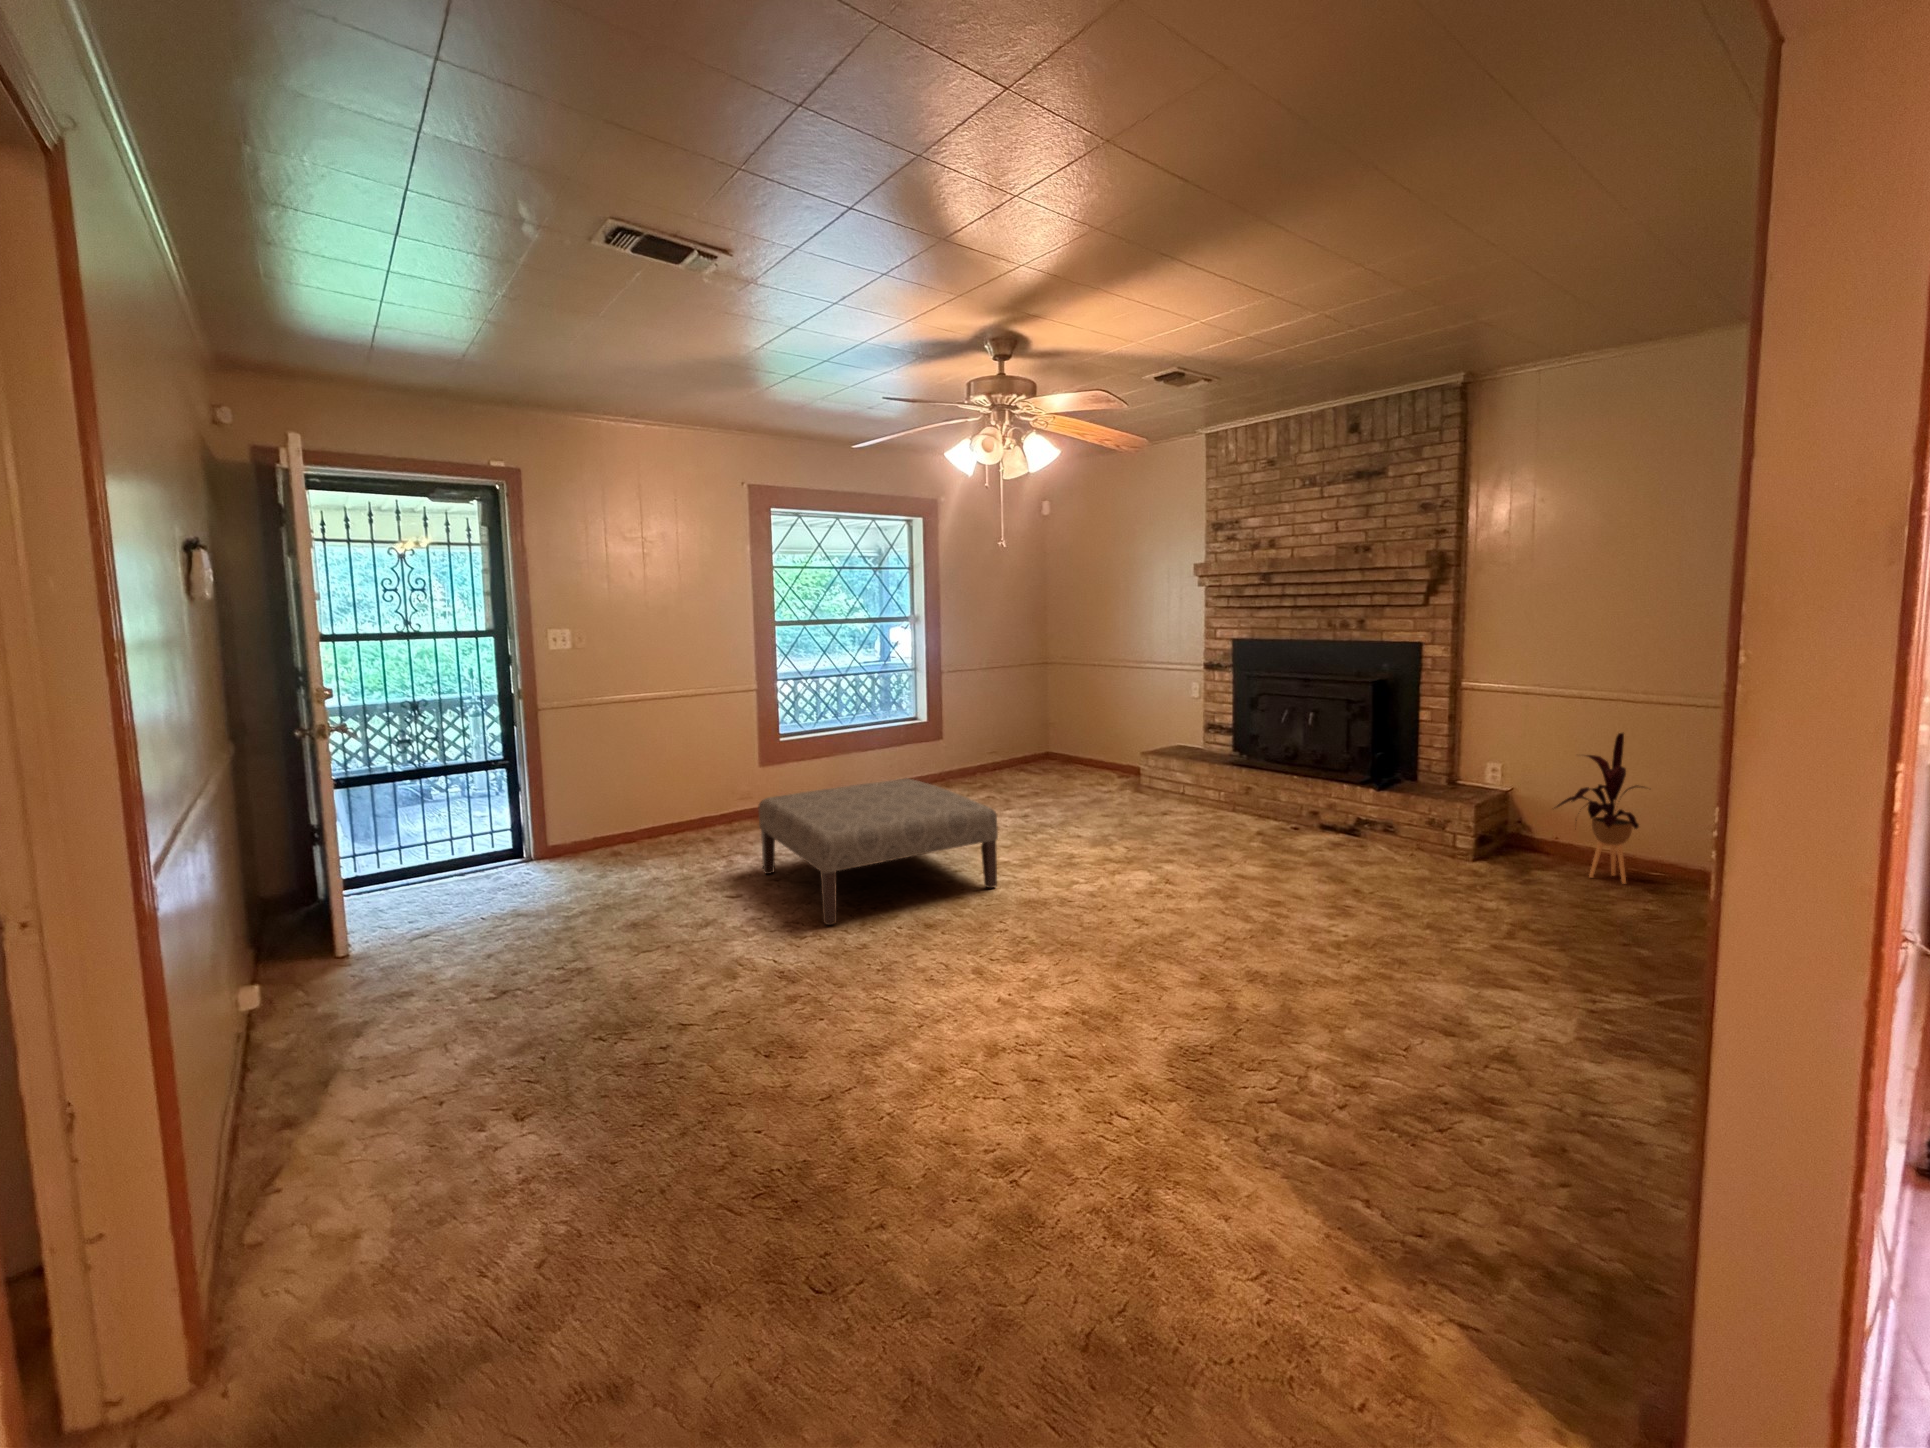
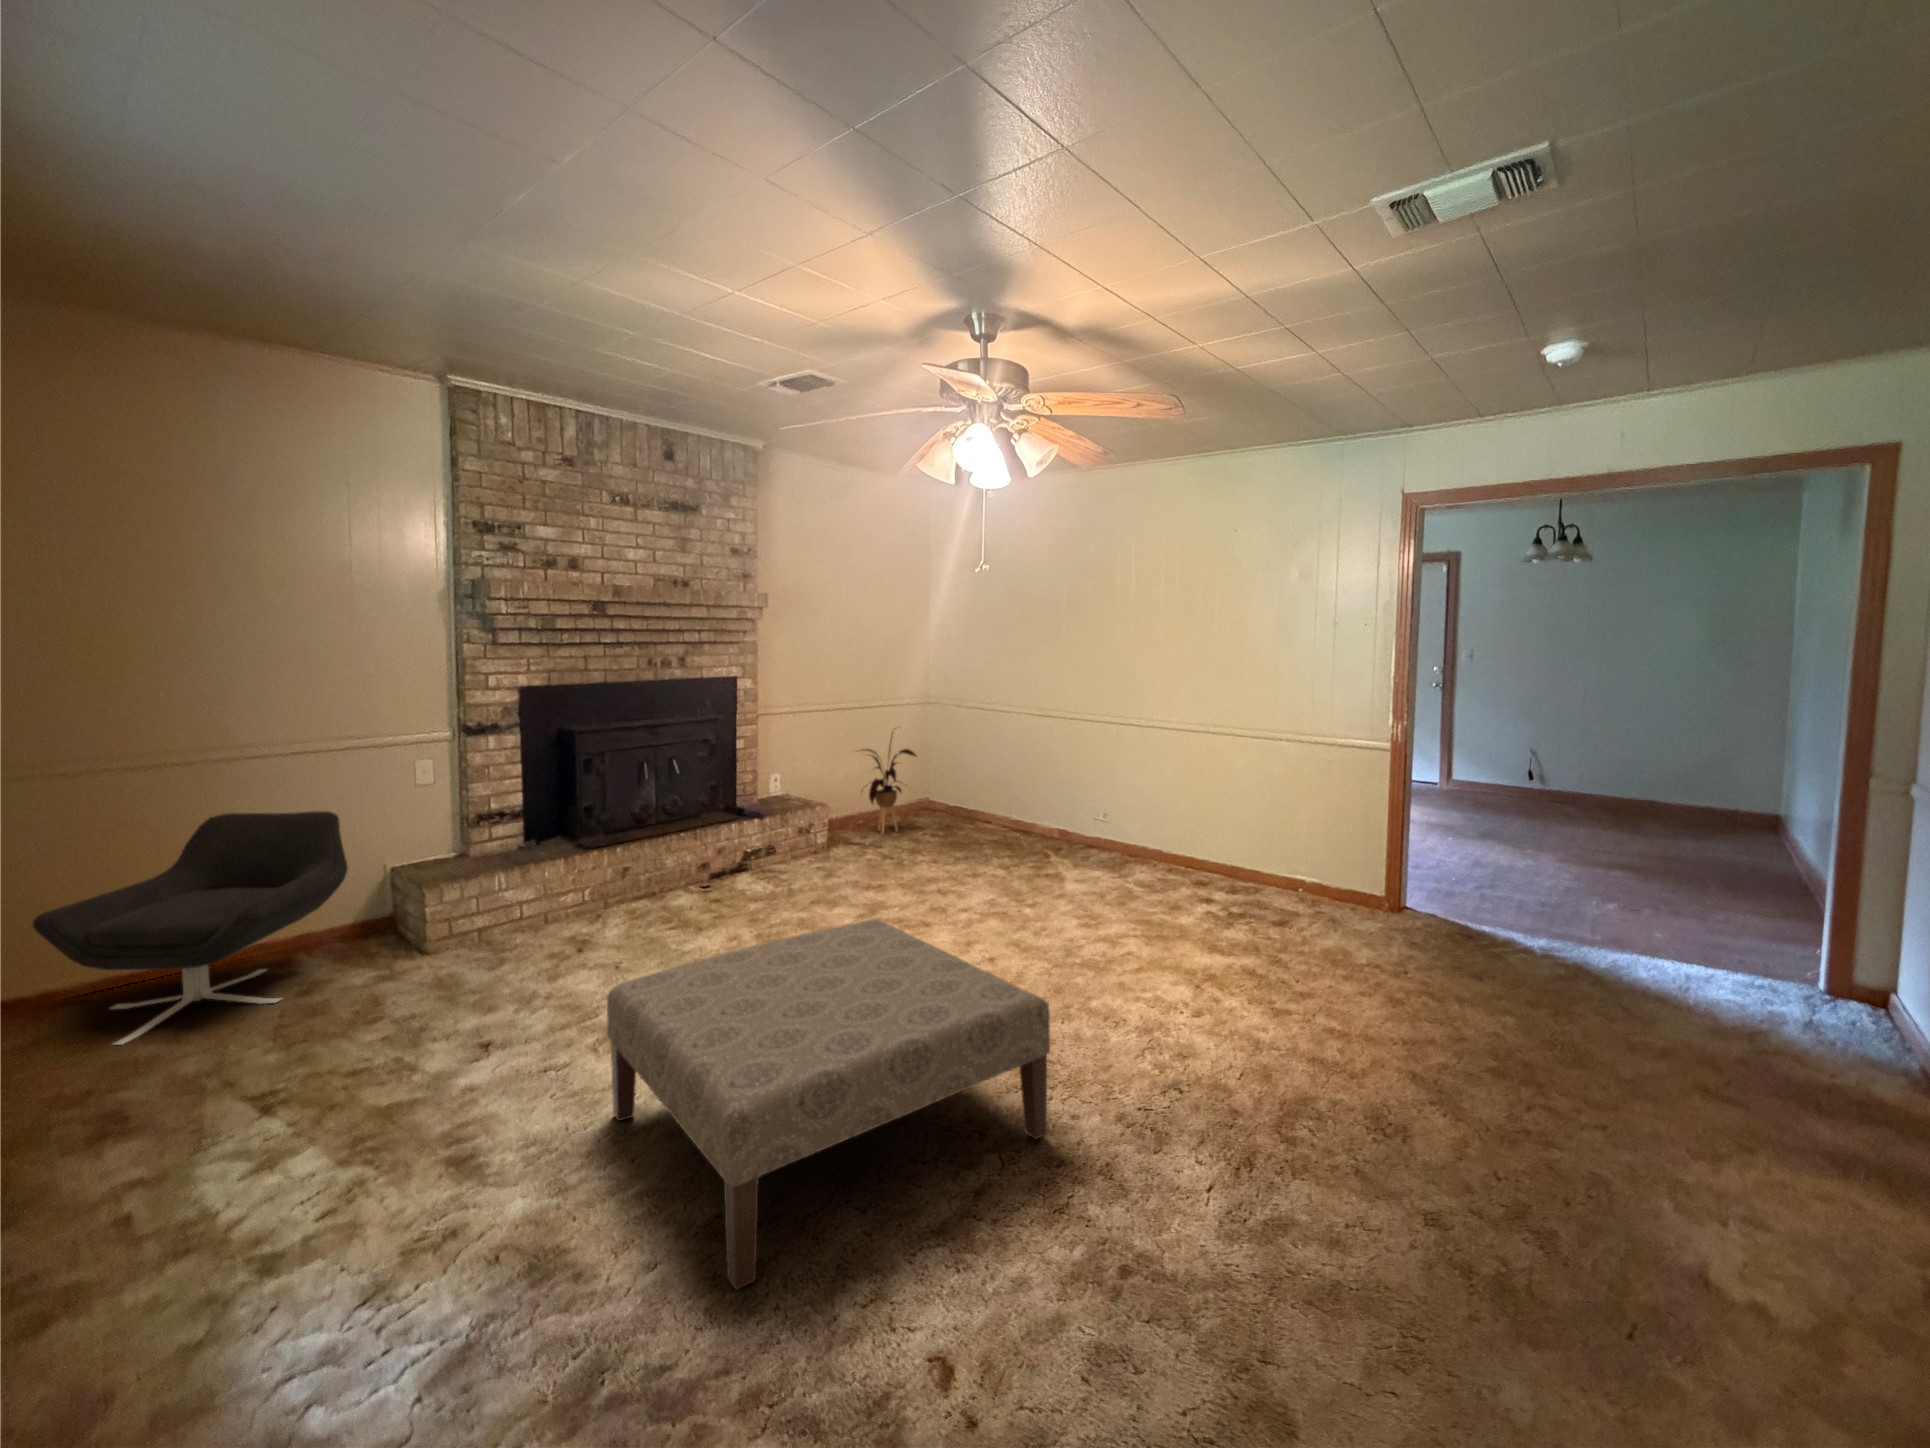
lounge chair: none [1015,693,1119,785] -> present [33,811,348,1045]

